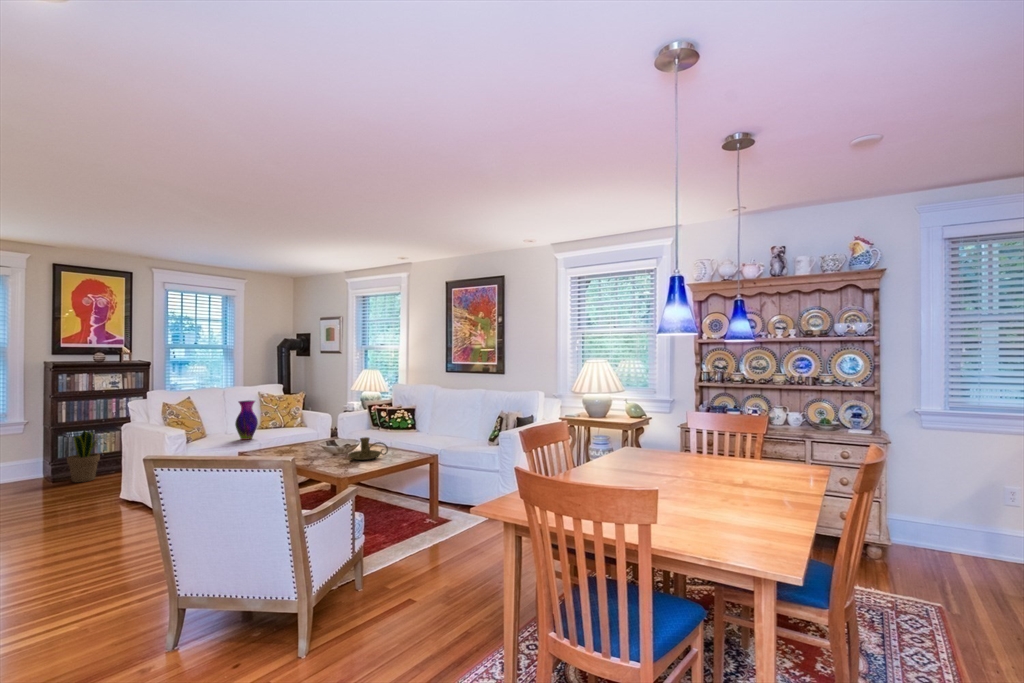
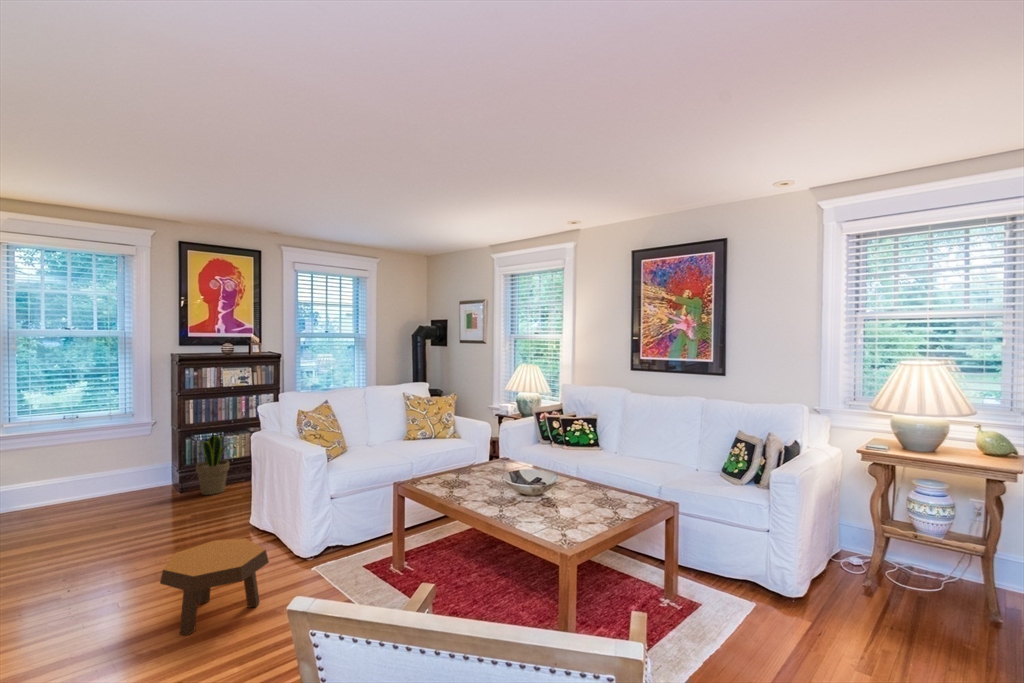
vase: present [235,400,258,440] -> none [380,406,407,457]
candle holder: present [349,437,388,460] -> none [555,477,613,514]
footstool: none [48,495,136,557] -> present [160,538,269,635]

